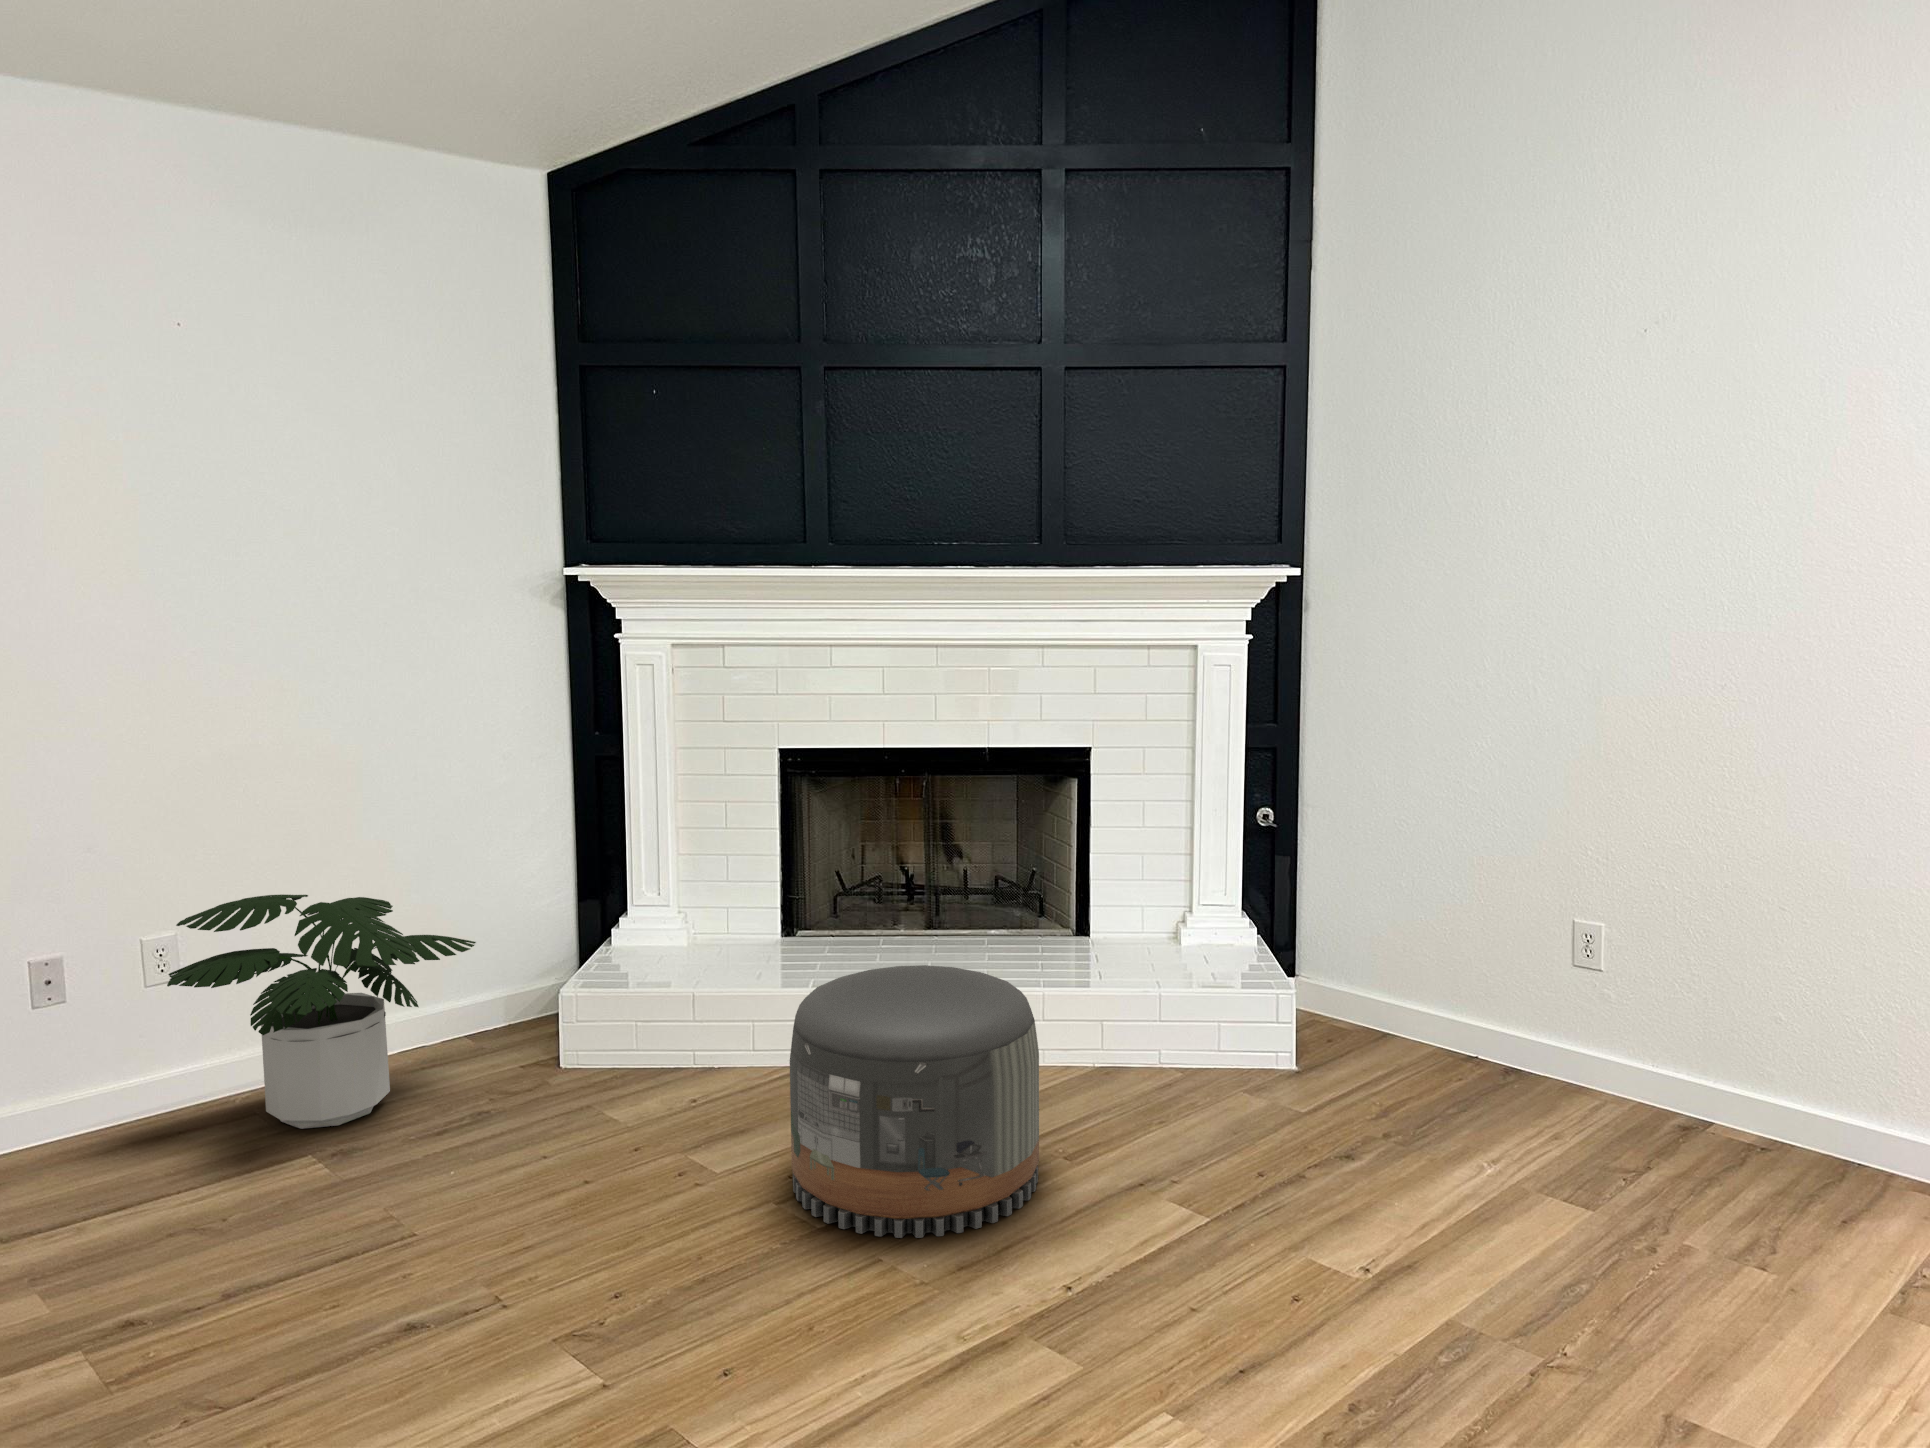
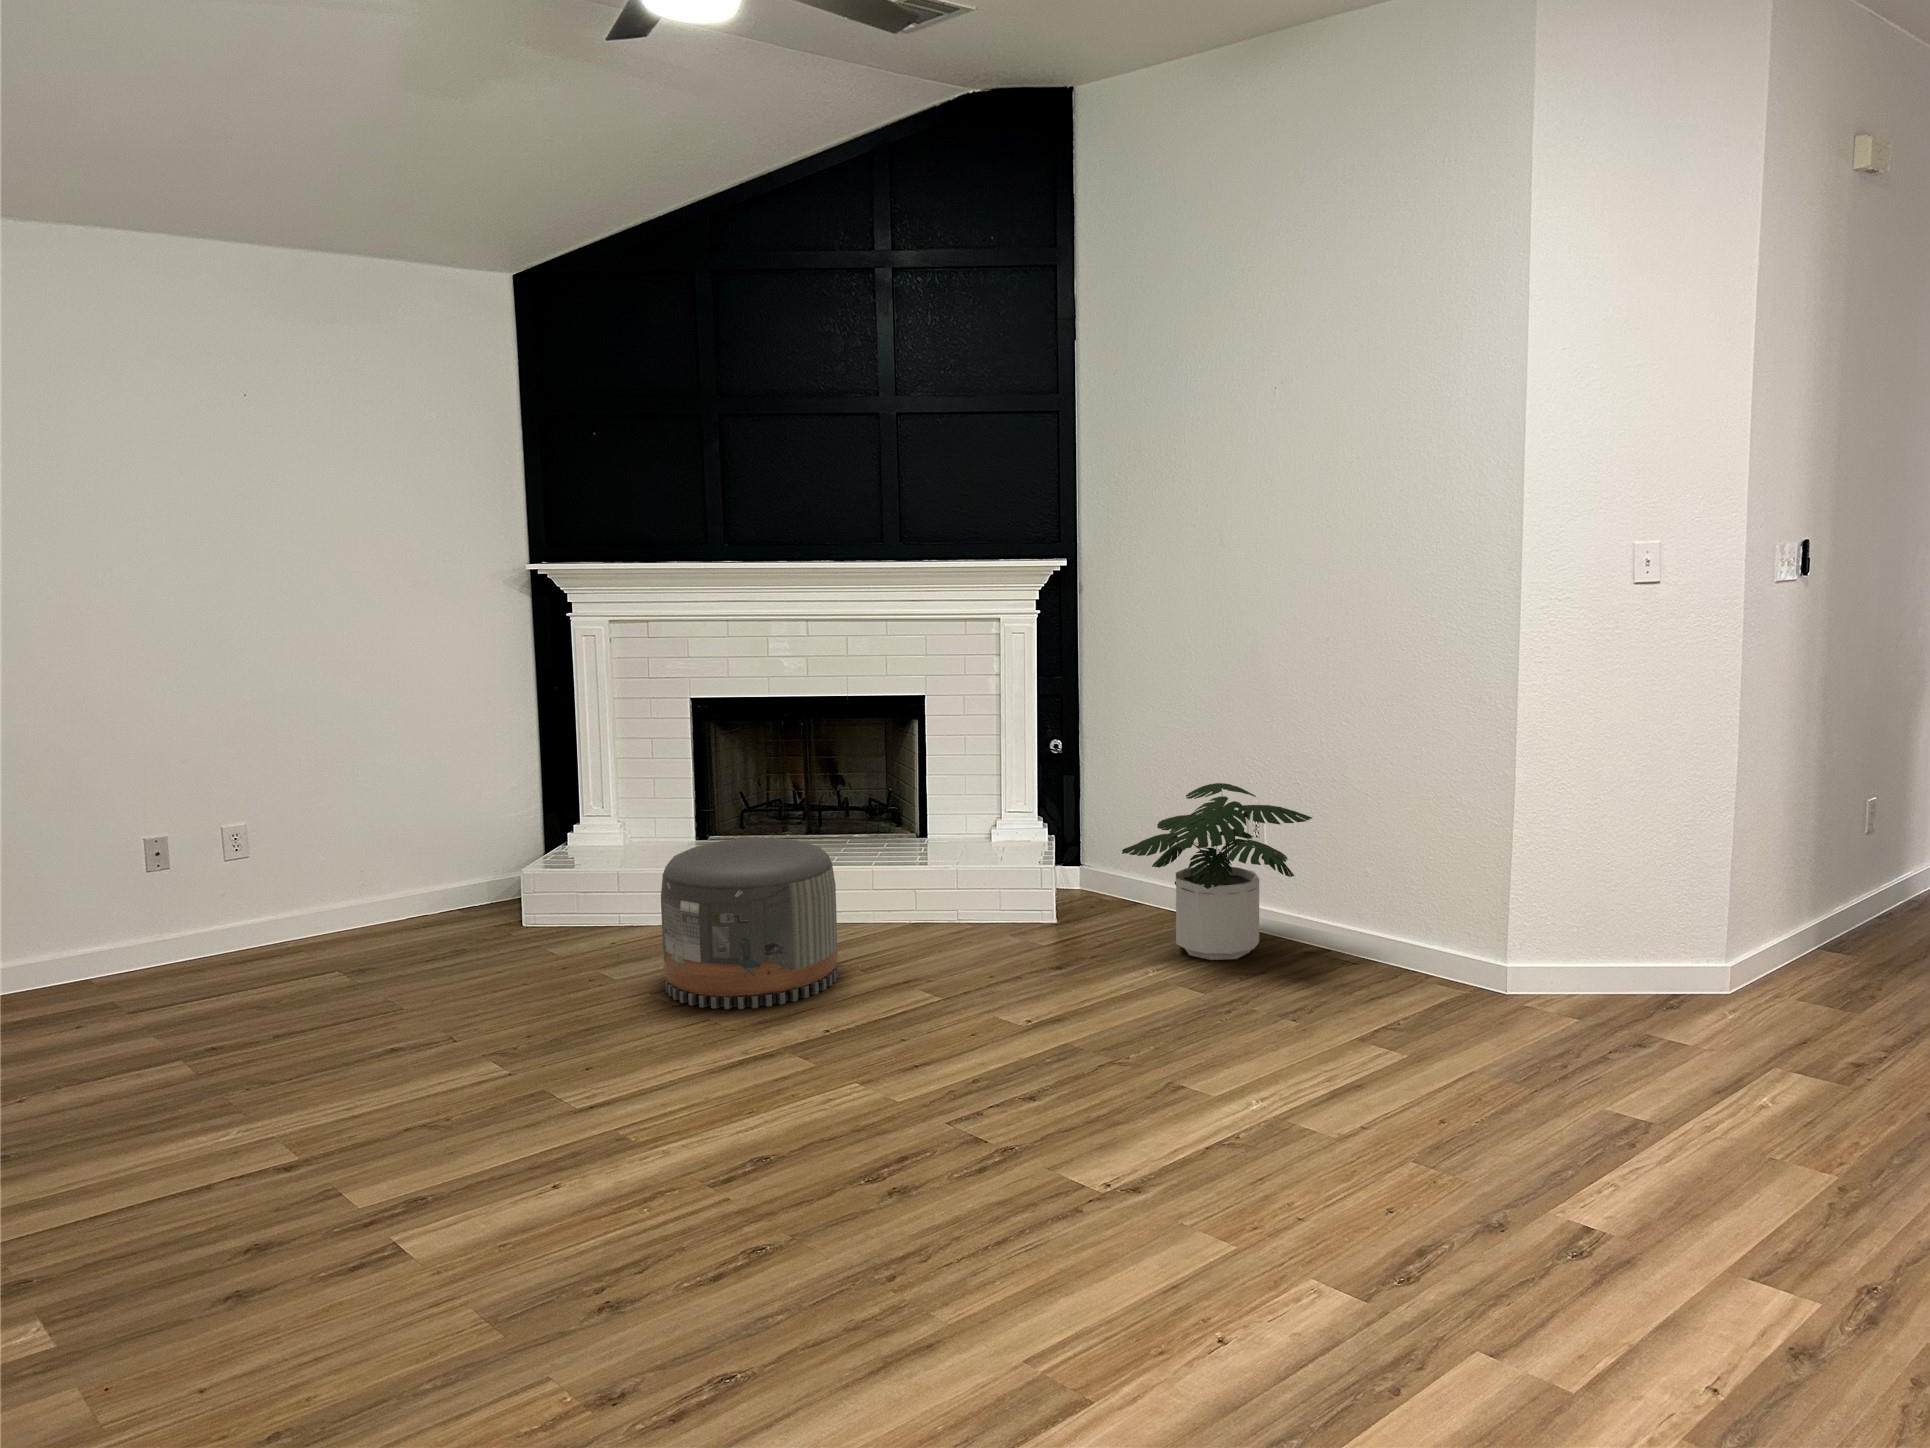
potted plant: present [167,895,476,1129] -> present [1122,783,1312,960]

